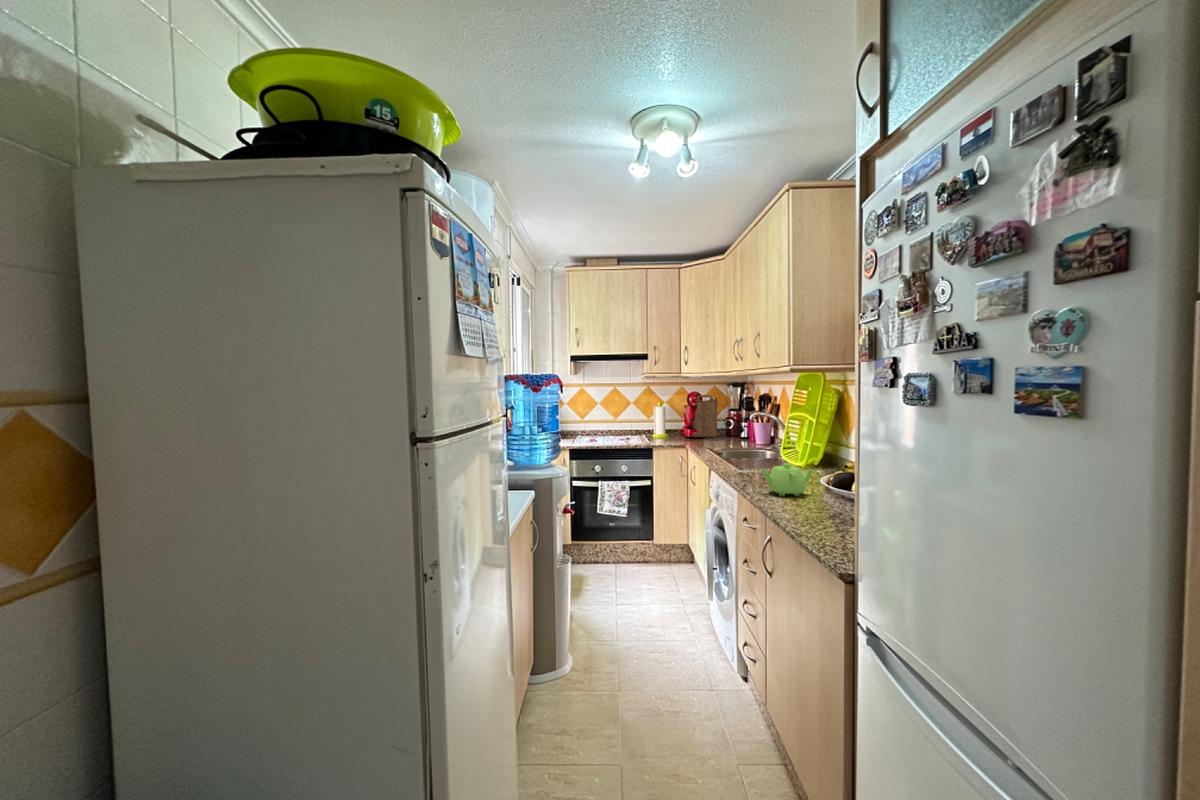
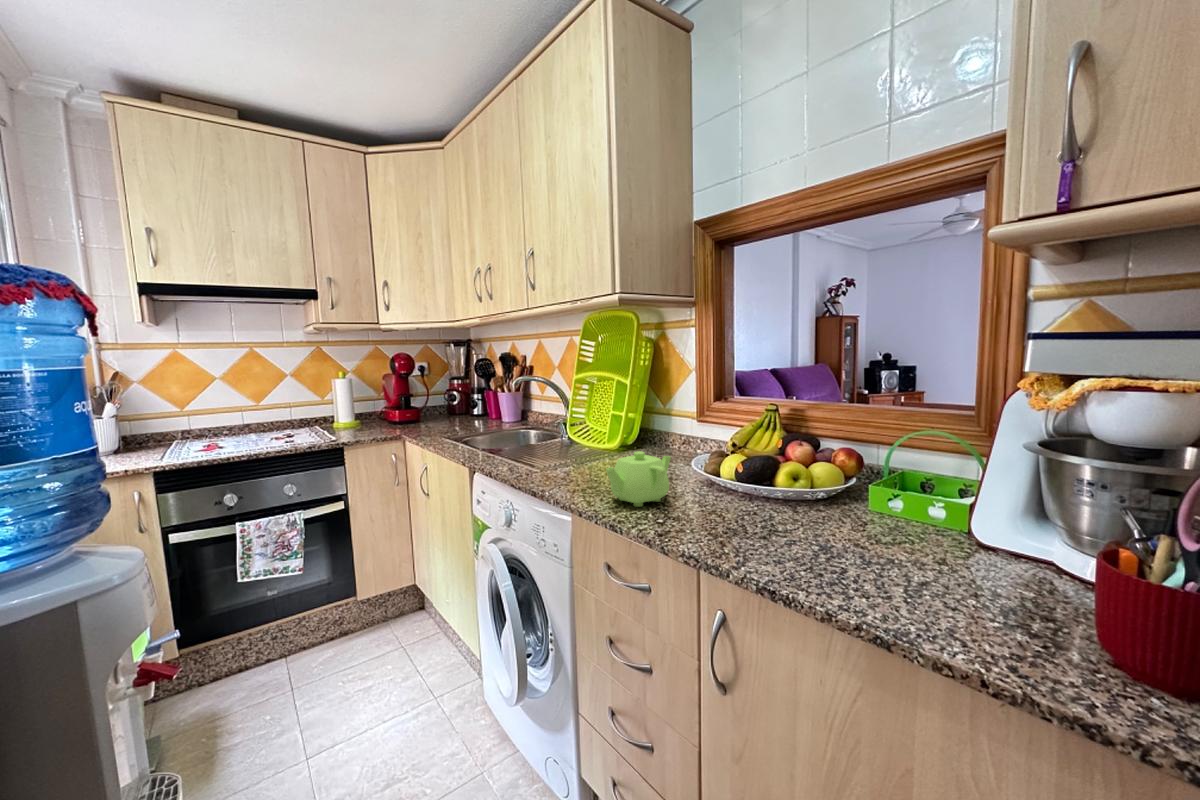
cutting board: present [692,395,717,437] -> none [398,357,440,421]

